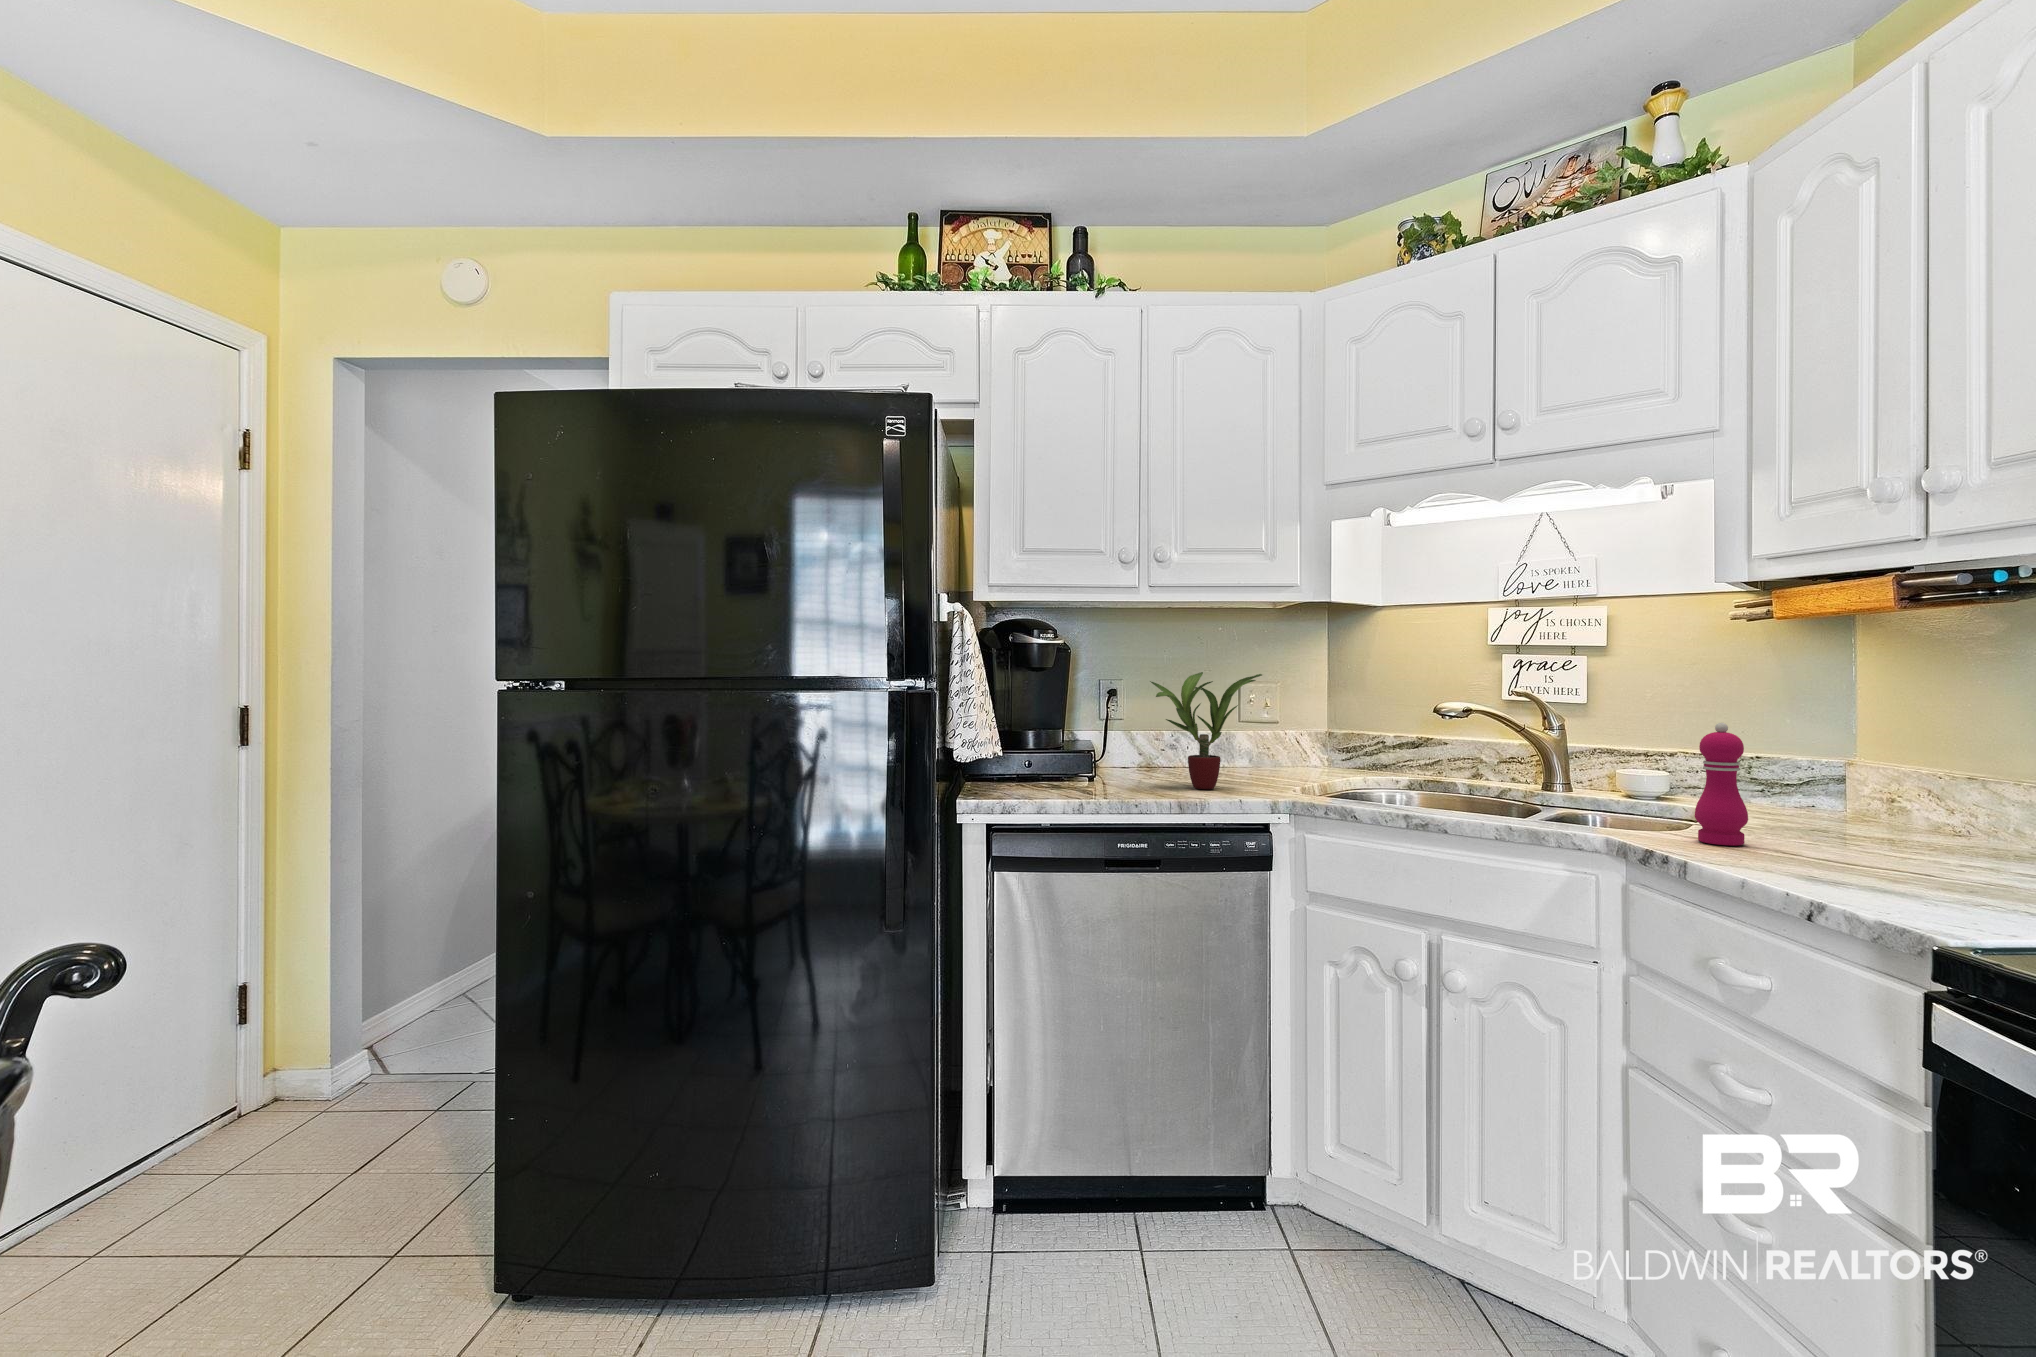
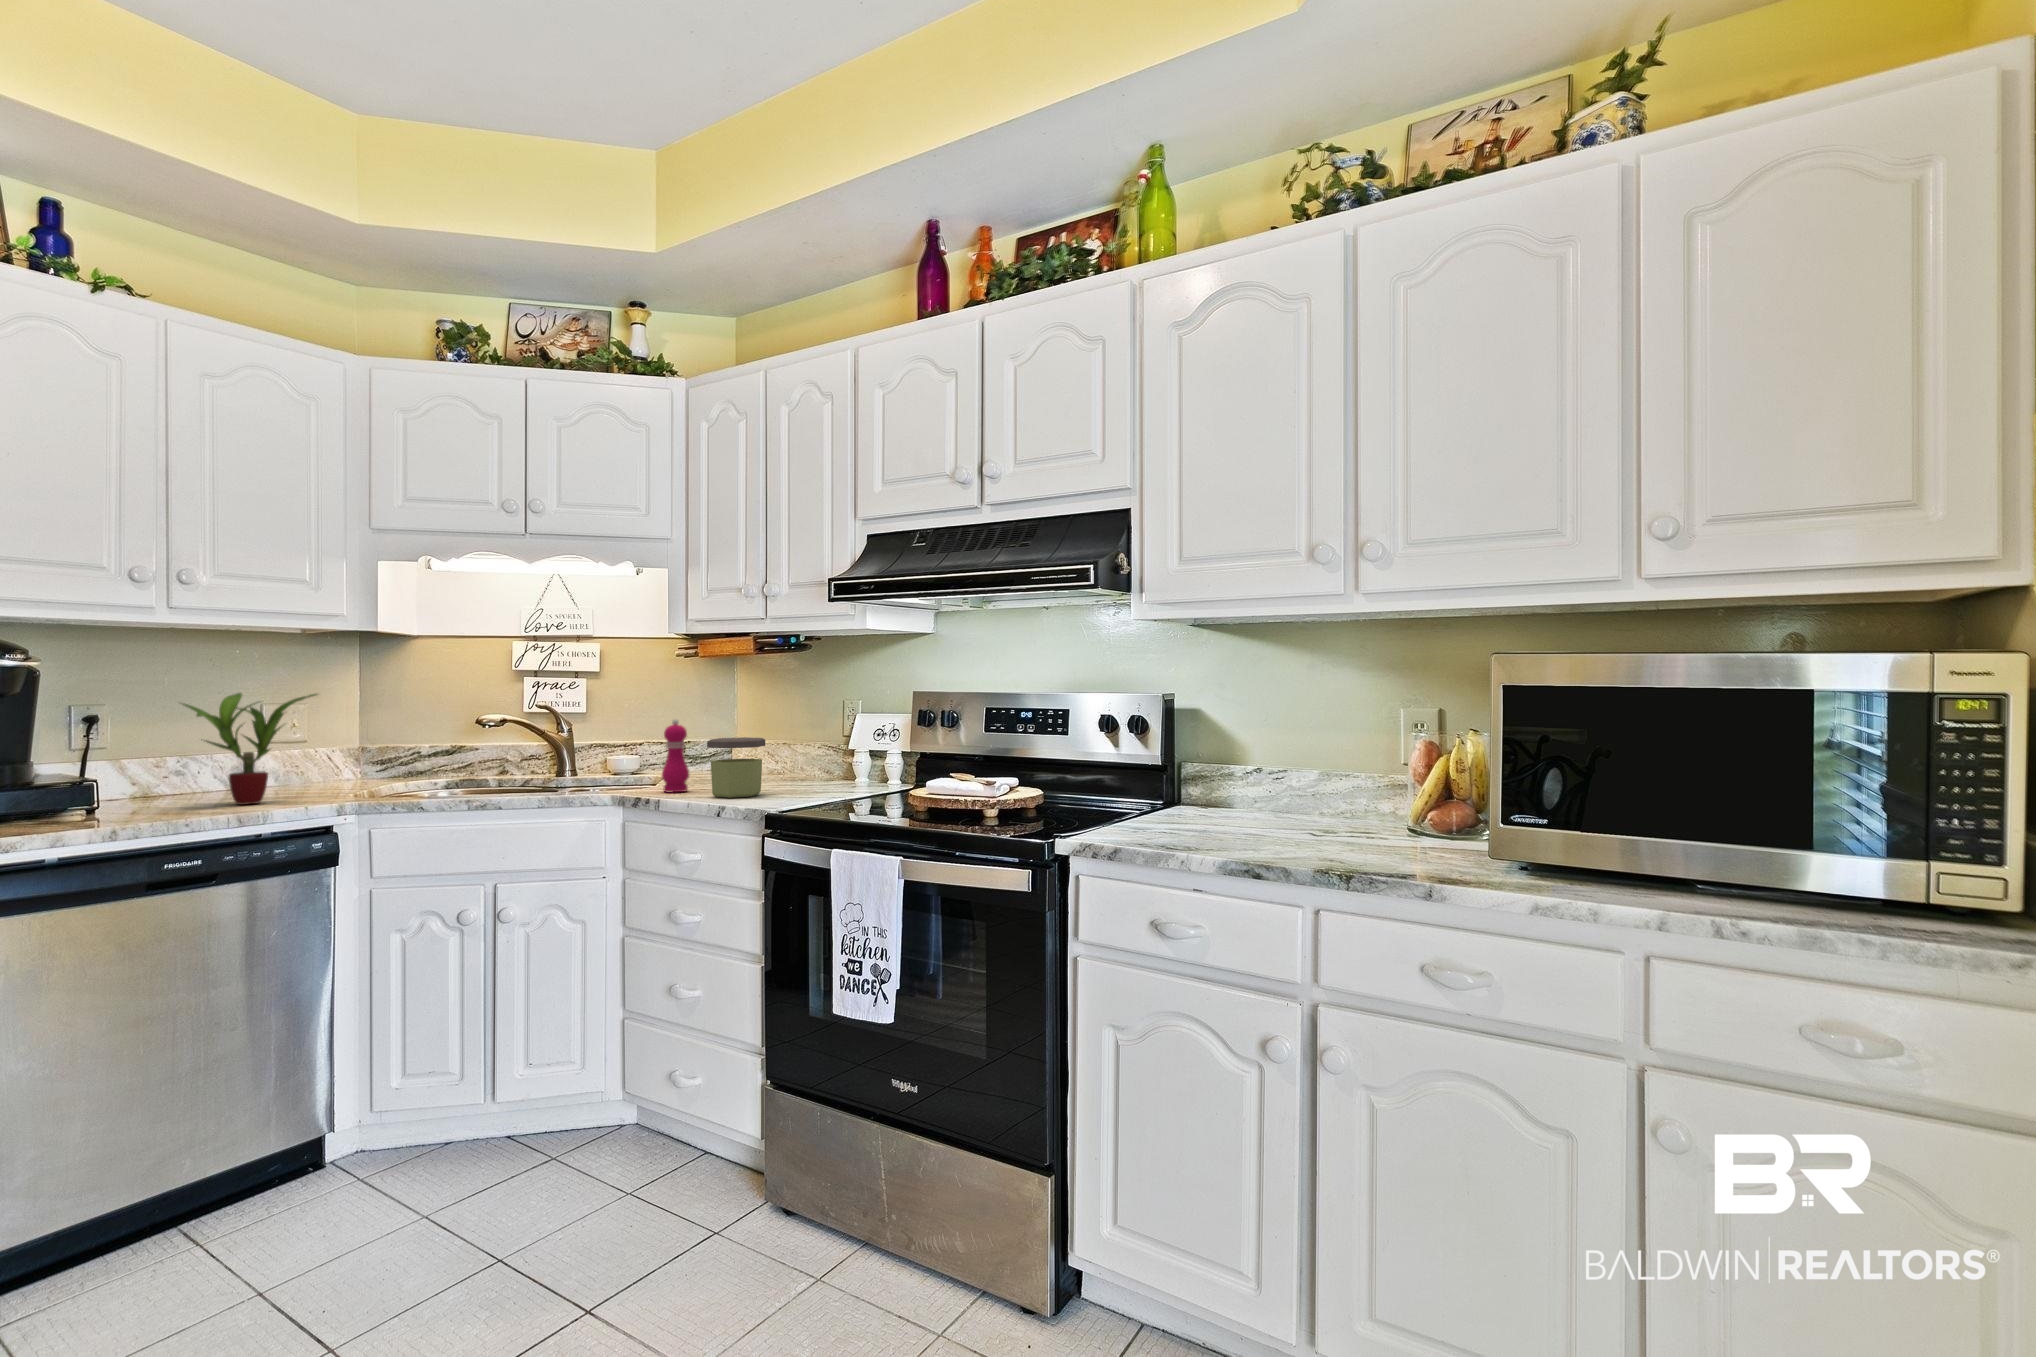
jar: none [1781,762,1917,879] -> present [707,737,765,798]

